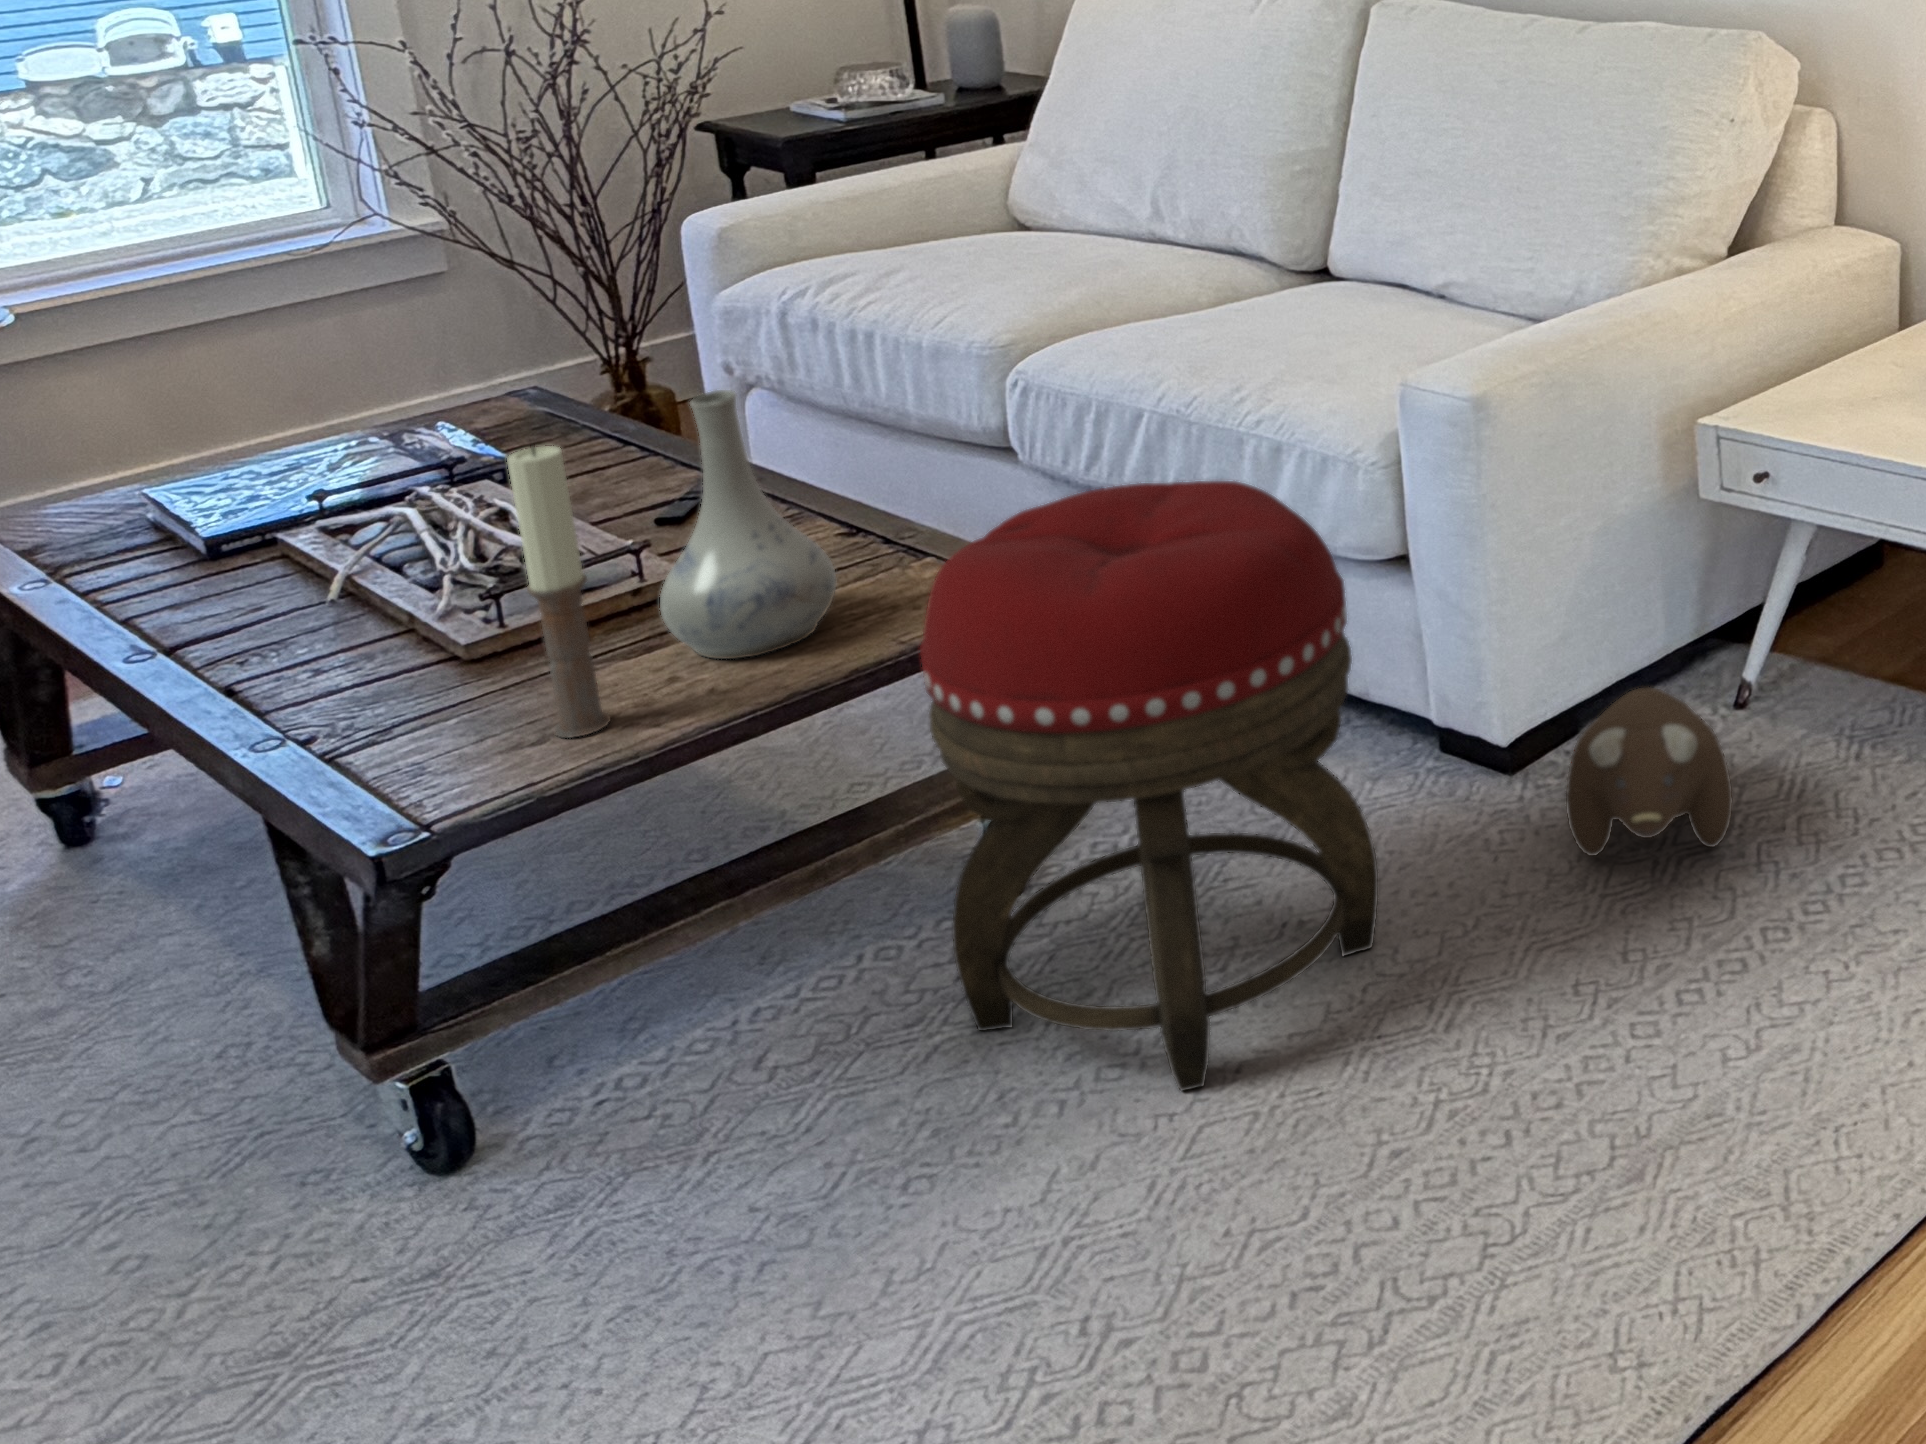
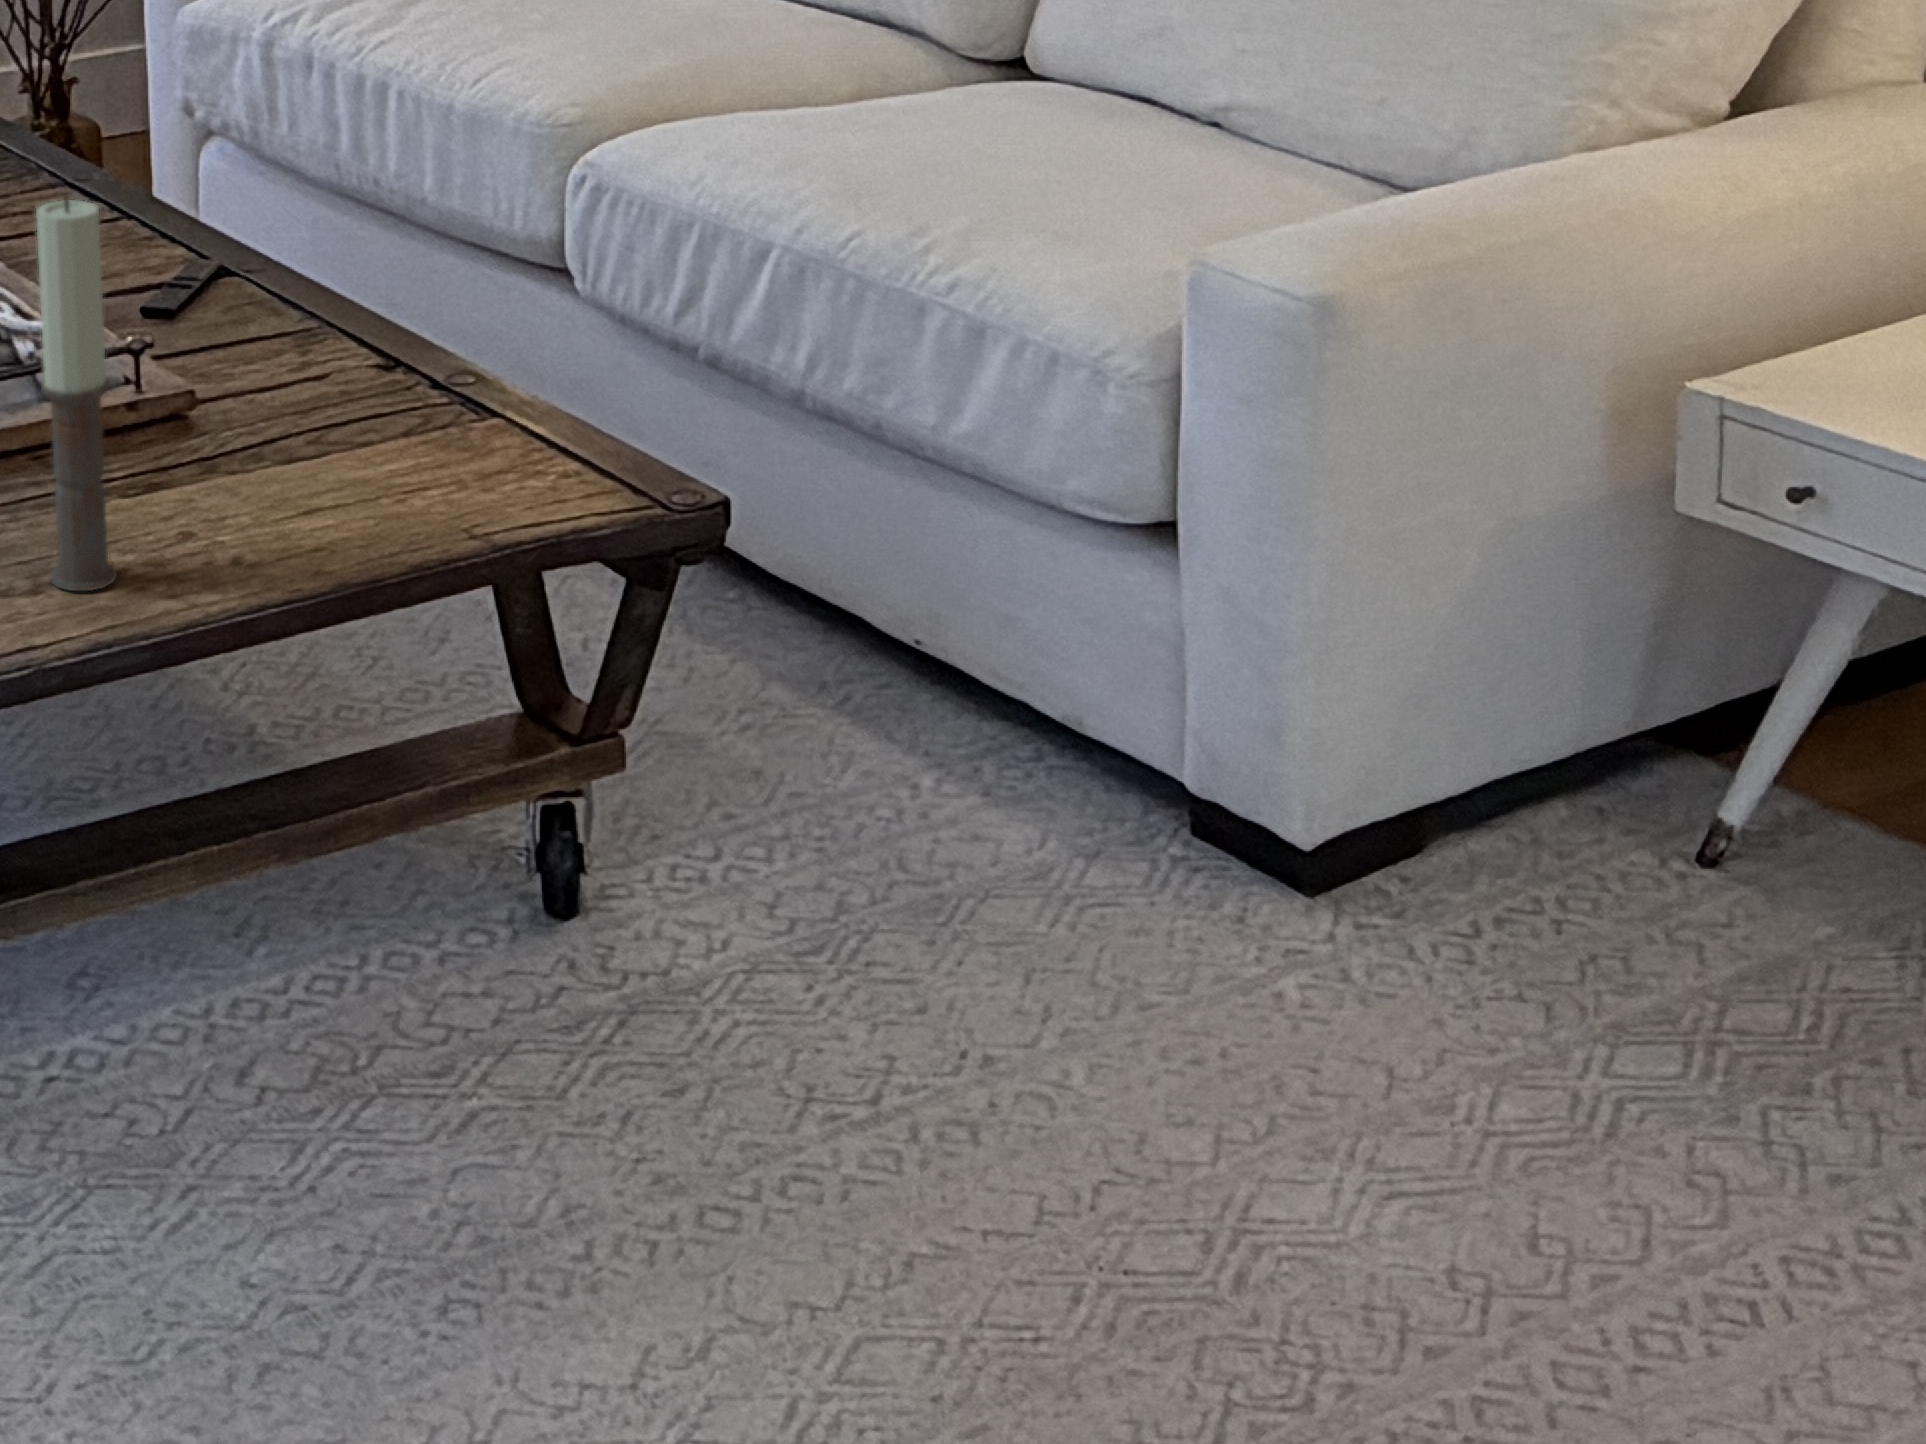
vase: present [660,390,836,659] -> none [174,150,391,520]
footstool: present [920,481,1378,1091] -> none [511,358,1131,1281]
plush toy: present [1566,688,1732,856] -> none [1431,809,1731,1099]

